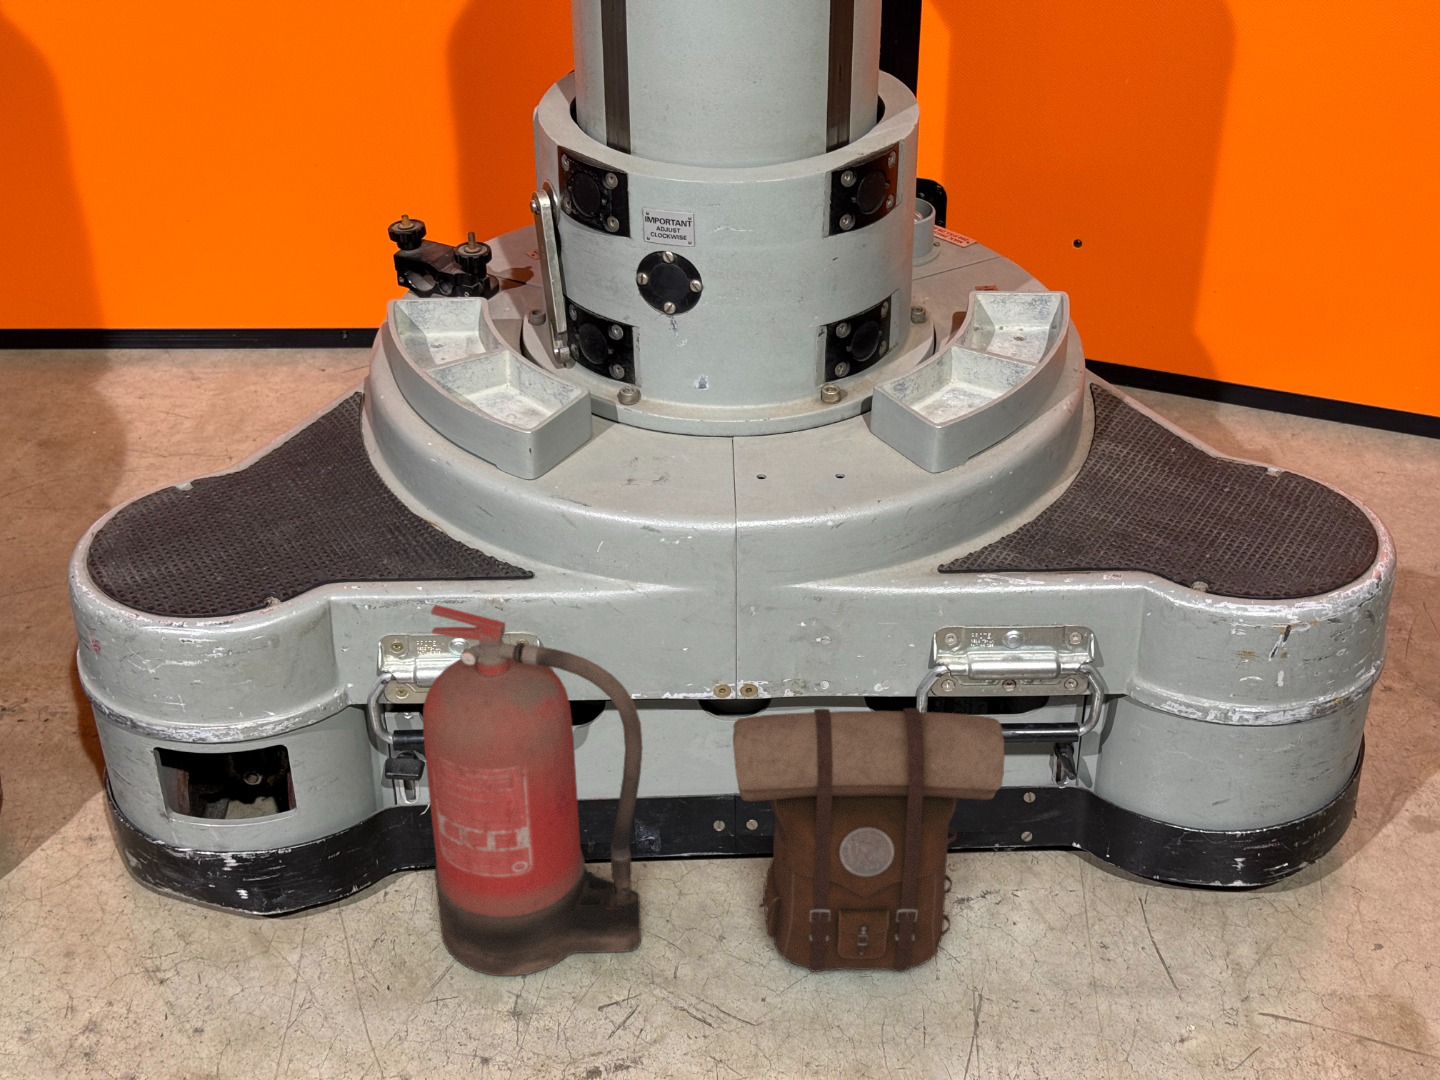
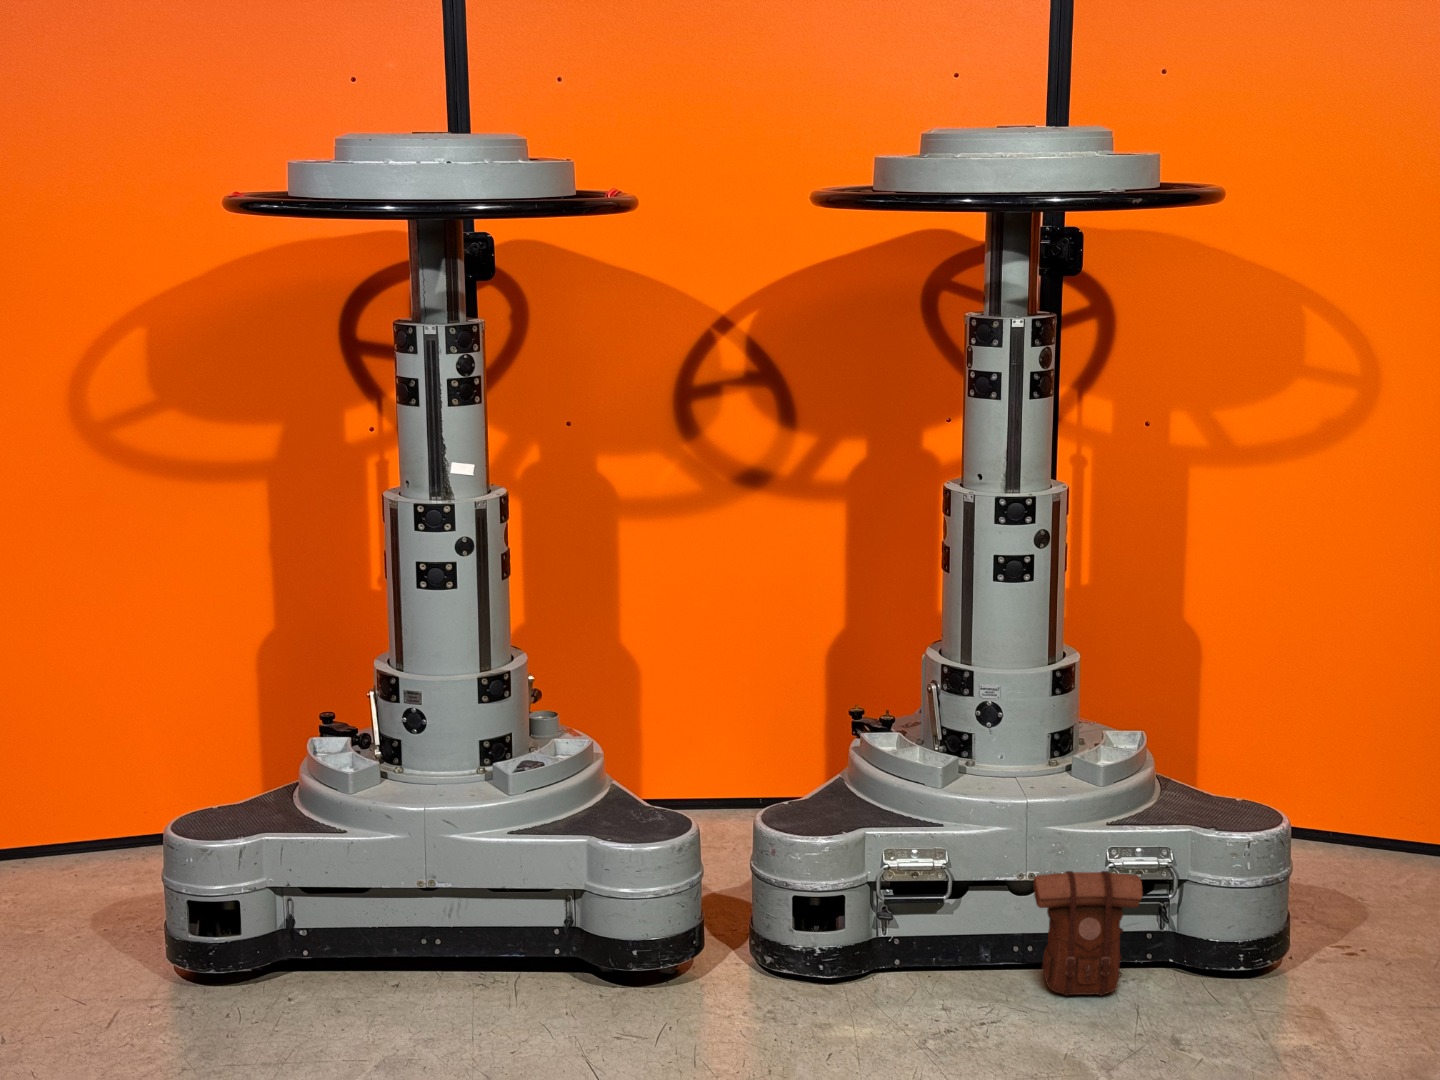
fire extinguisher: present [423,605,643,976] -> none [901,830,997,998]

